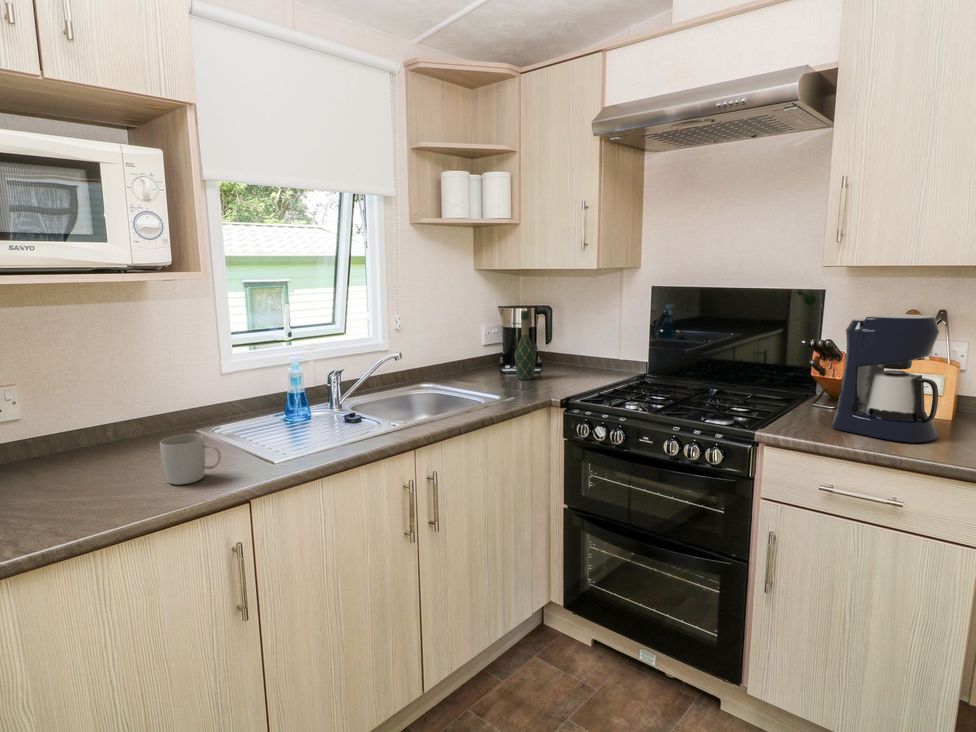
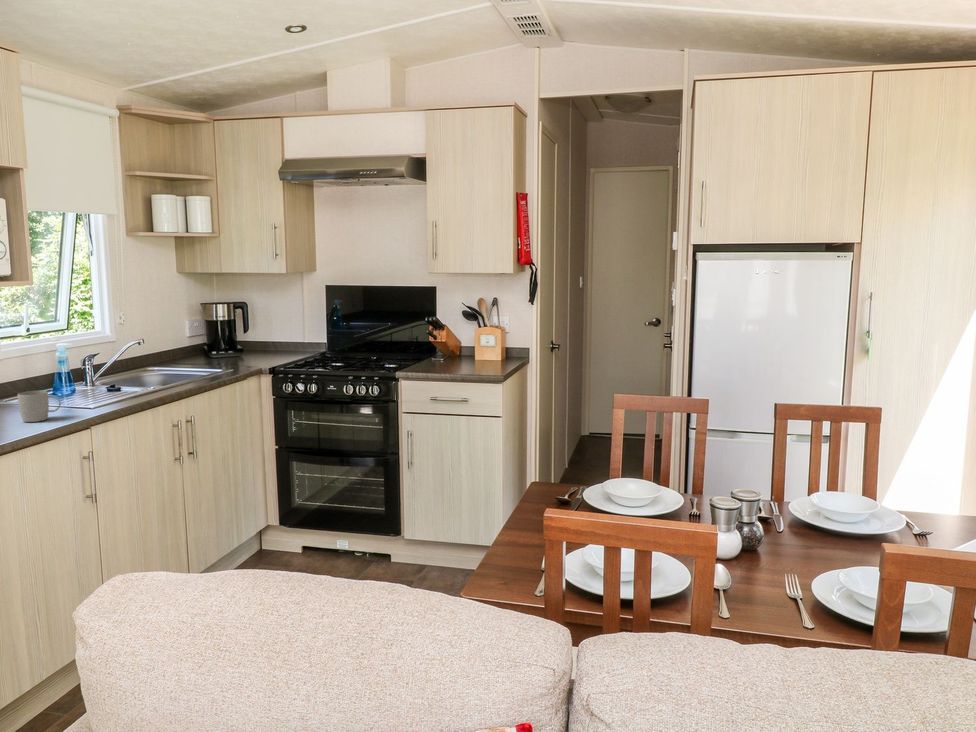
wine bottle: present [514,311,536,380] -> none [222,306,240,361]
coffee maker: present [832,314,939,443] -> none [438,301,488,370]

